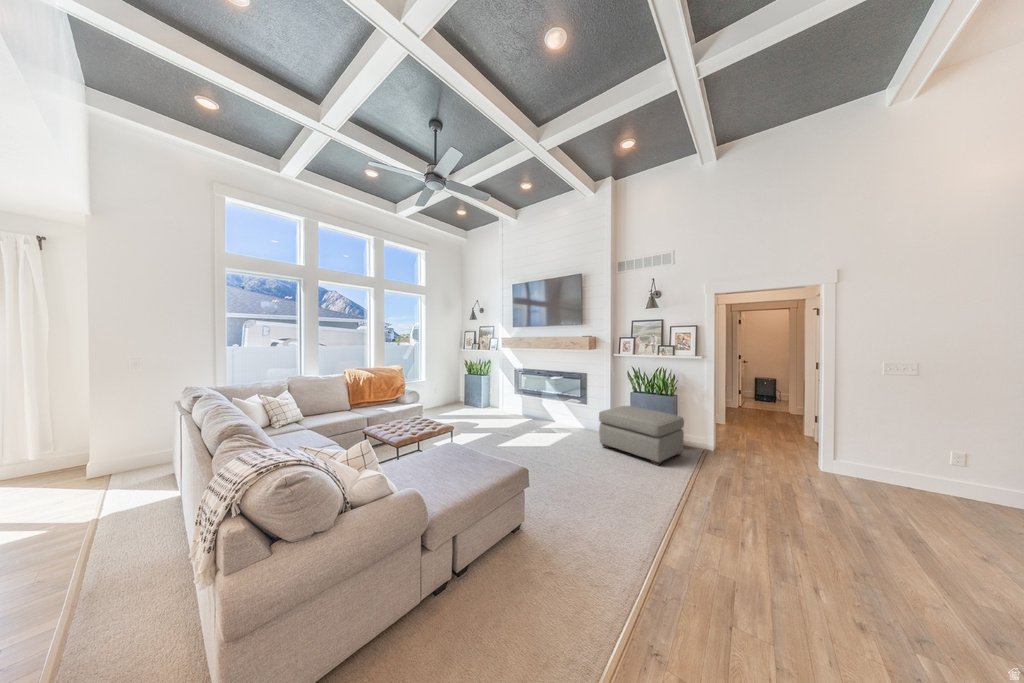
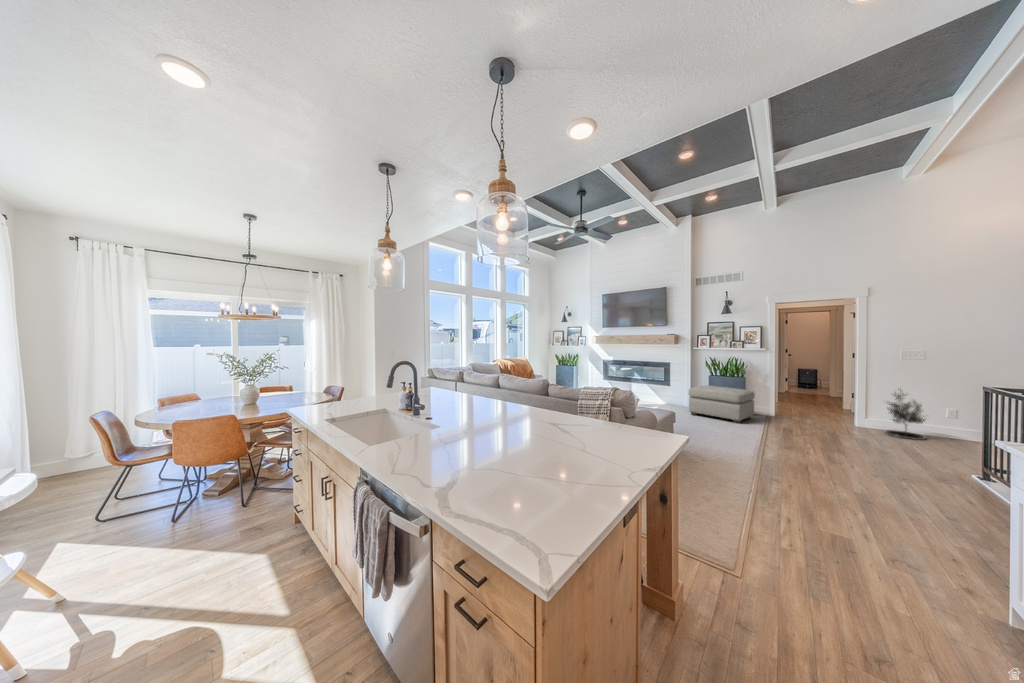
potted tree: none [862,420,935,507] -> present [885,390,927,440]

